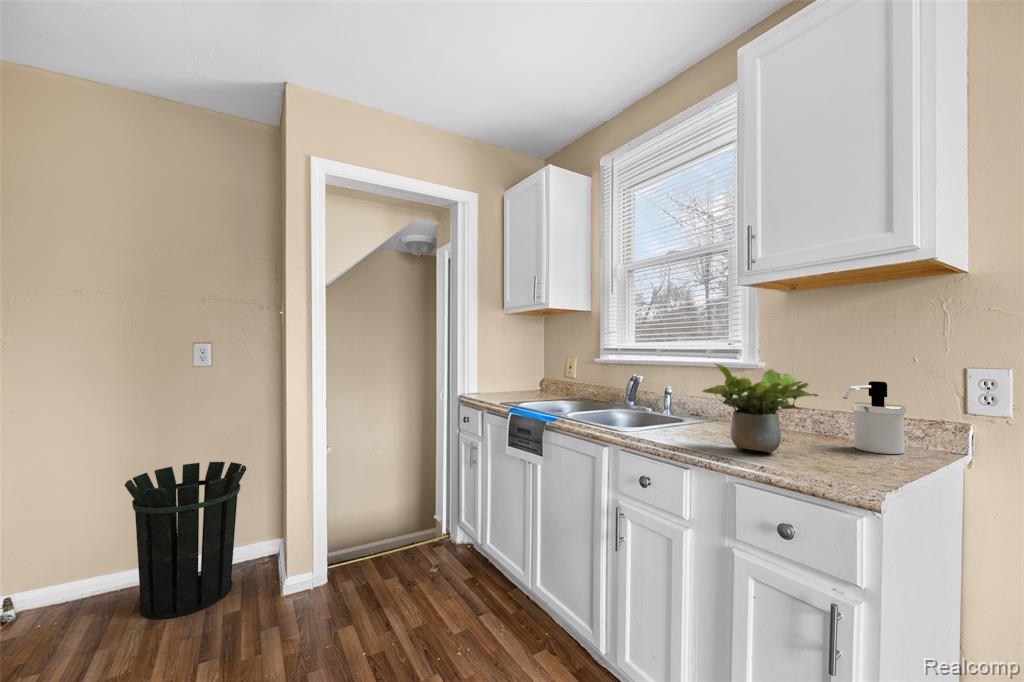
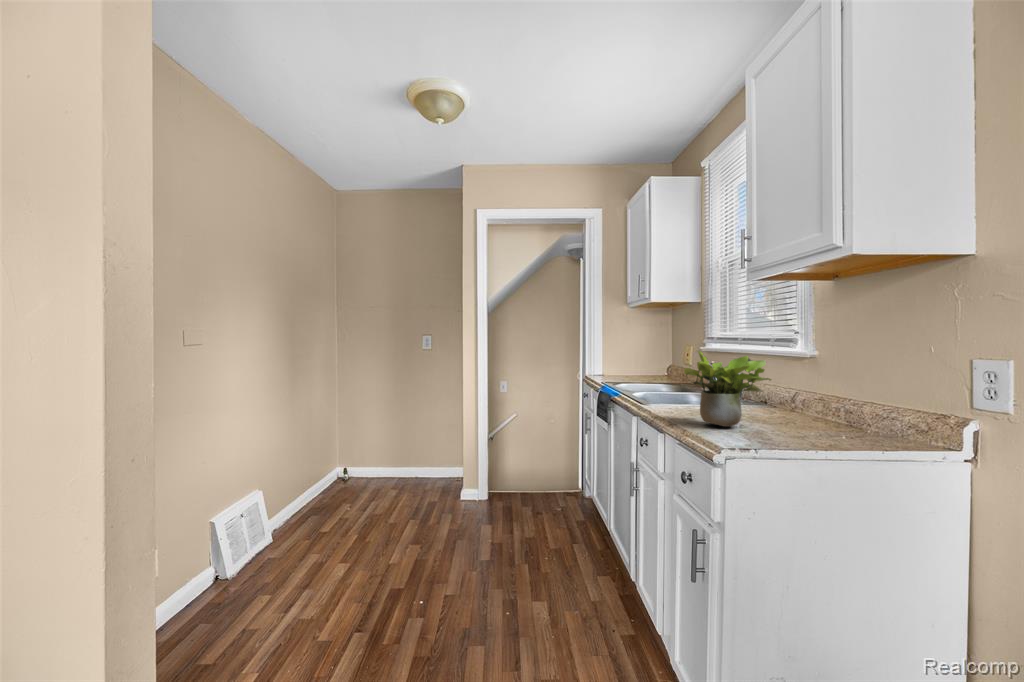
soap dispenser: present [843,381,906,454] -> none [812,370,893,443]
waste bin: present [125,462,246,619] -> none [385,411,446,498]

